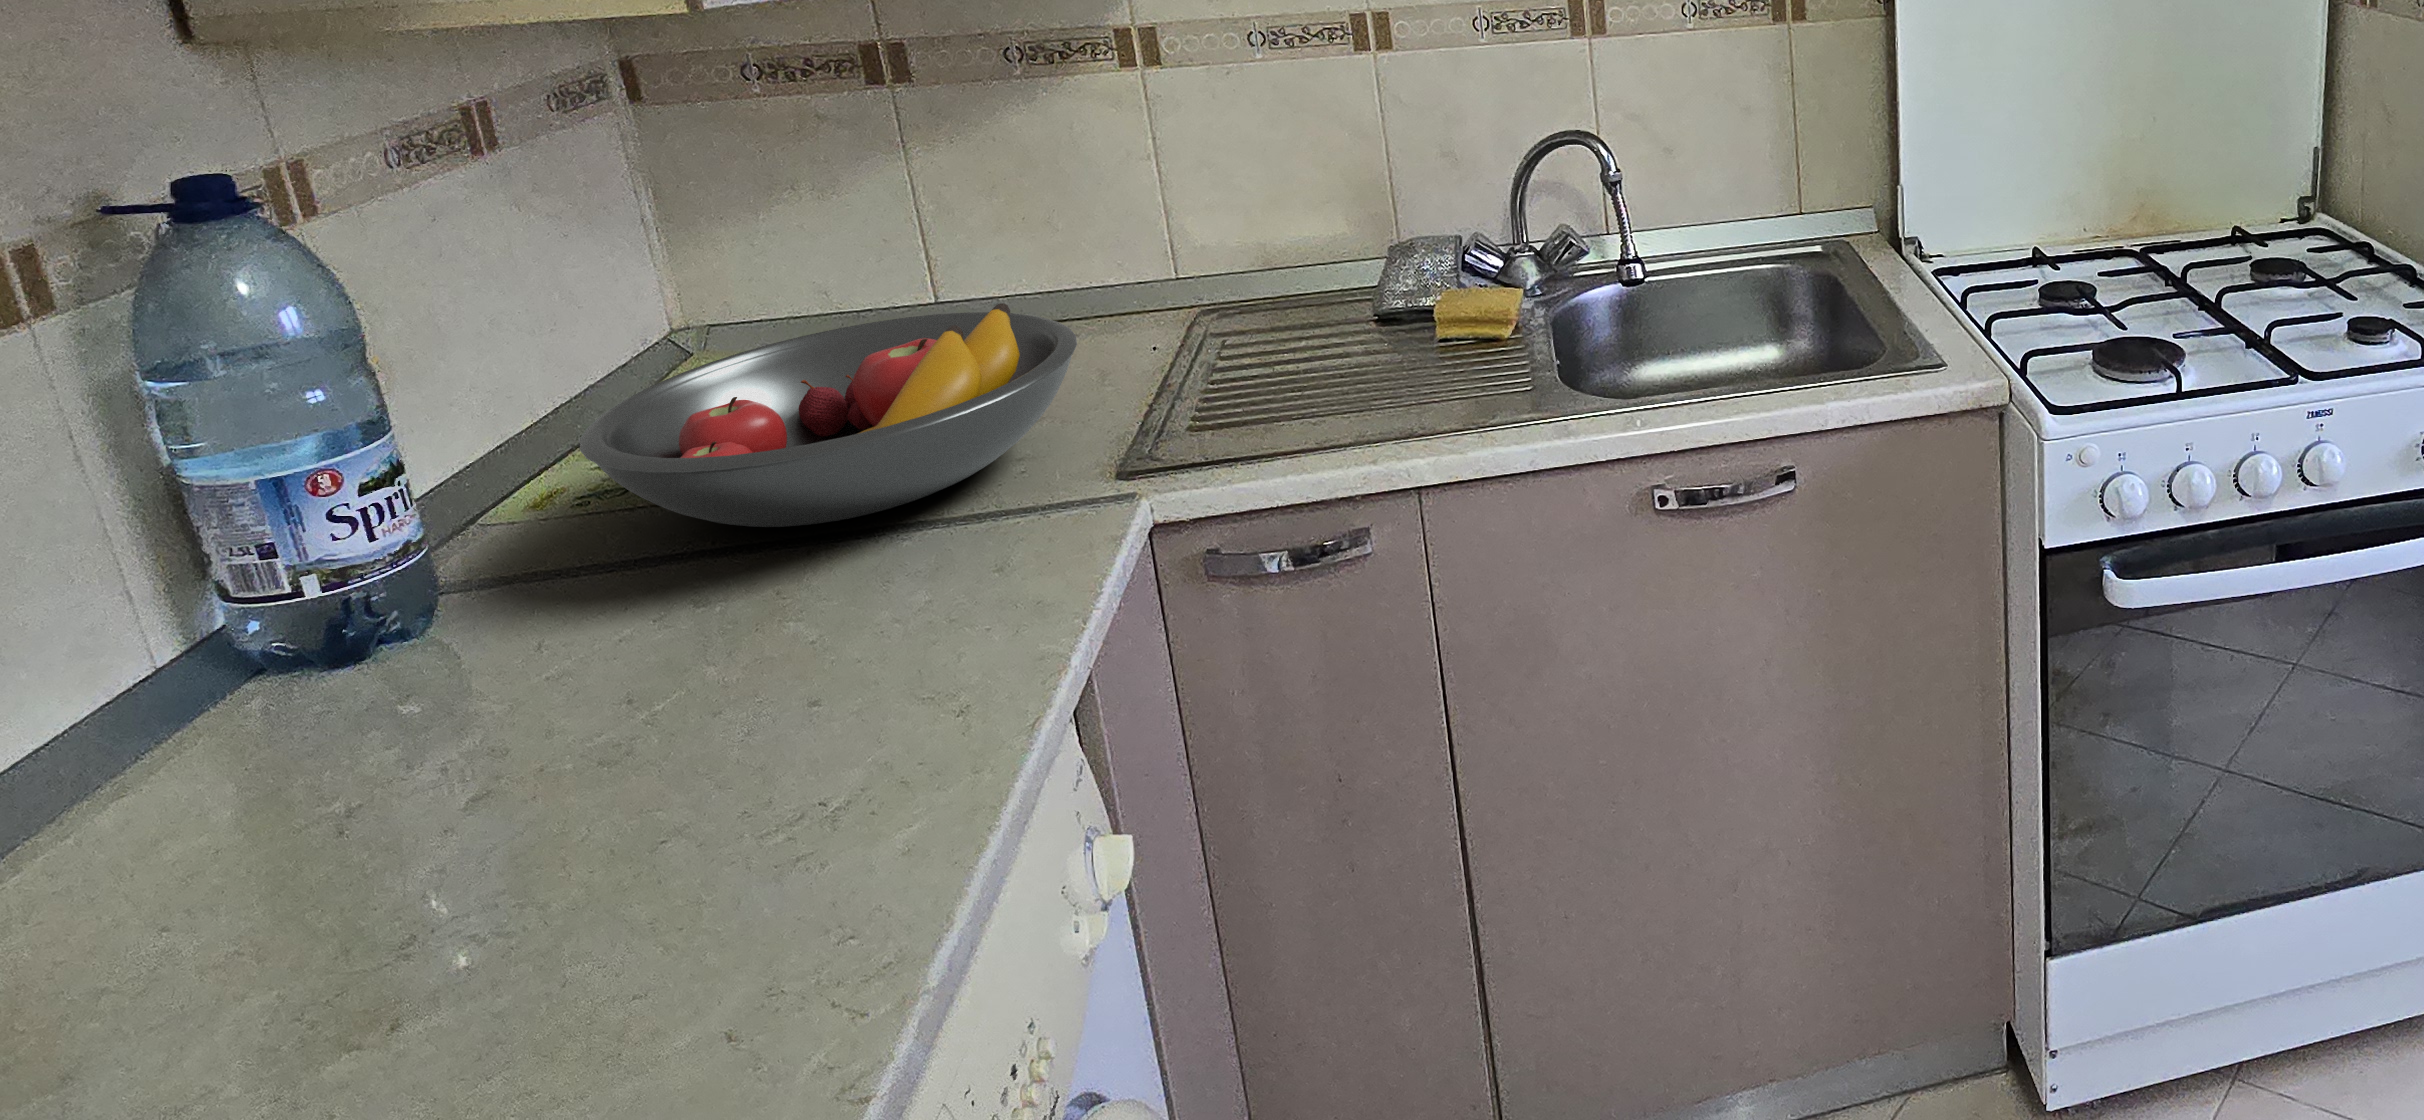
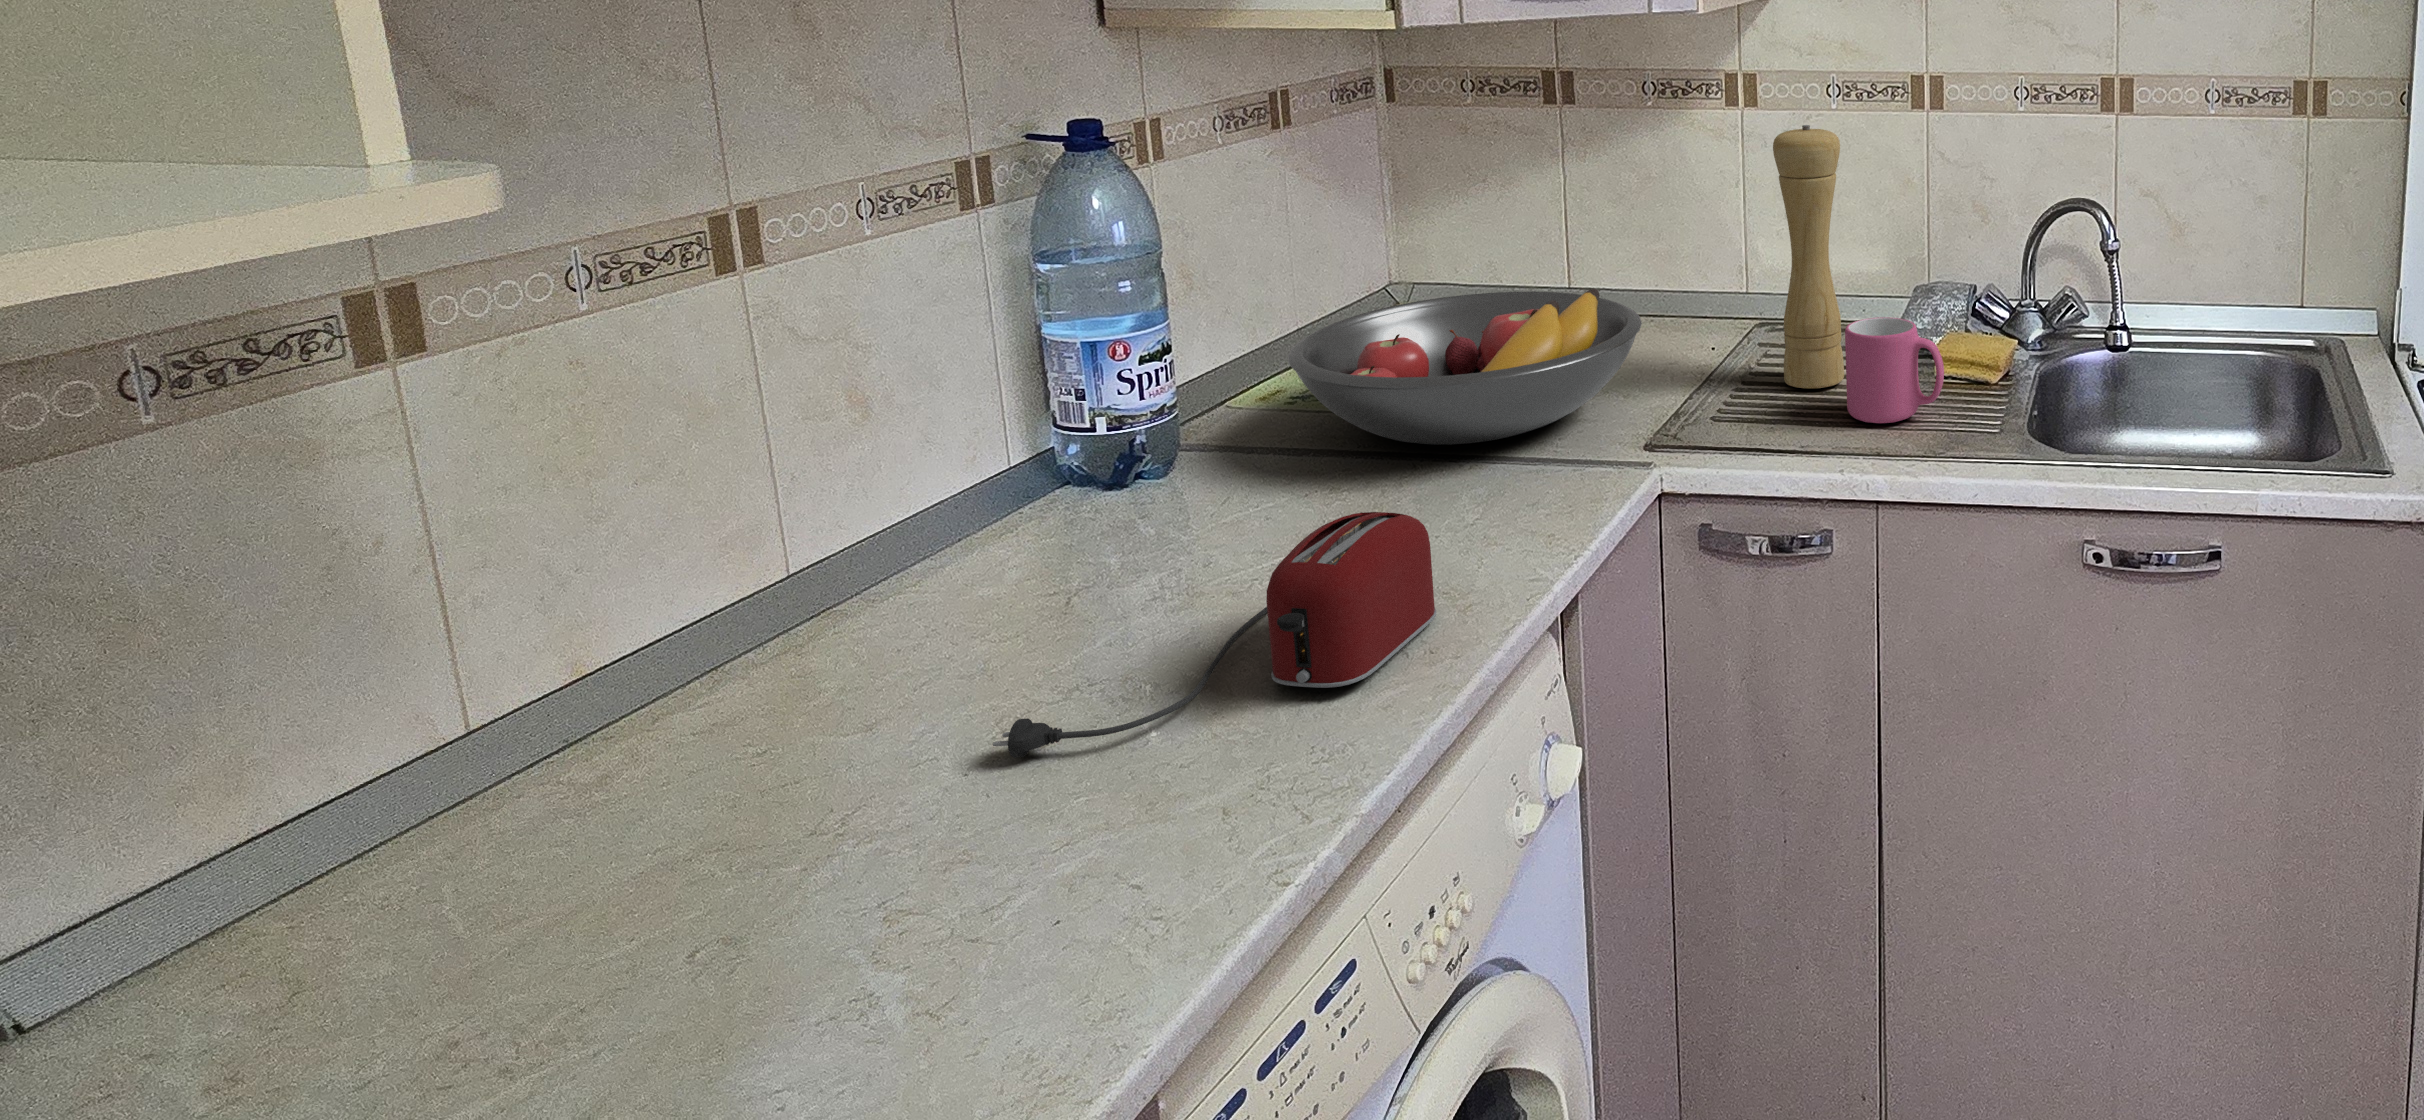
pepper mill: none [1211,81,1331,379] -> present [1773,125,1844,388]
mug: none [1336,286,1458,405] -> present [1845,317,1944,423]
toaster: none [340,609,920,1012] -> present [993,512,1436,758]

